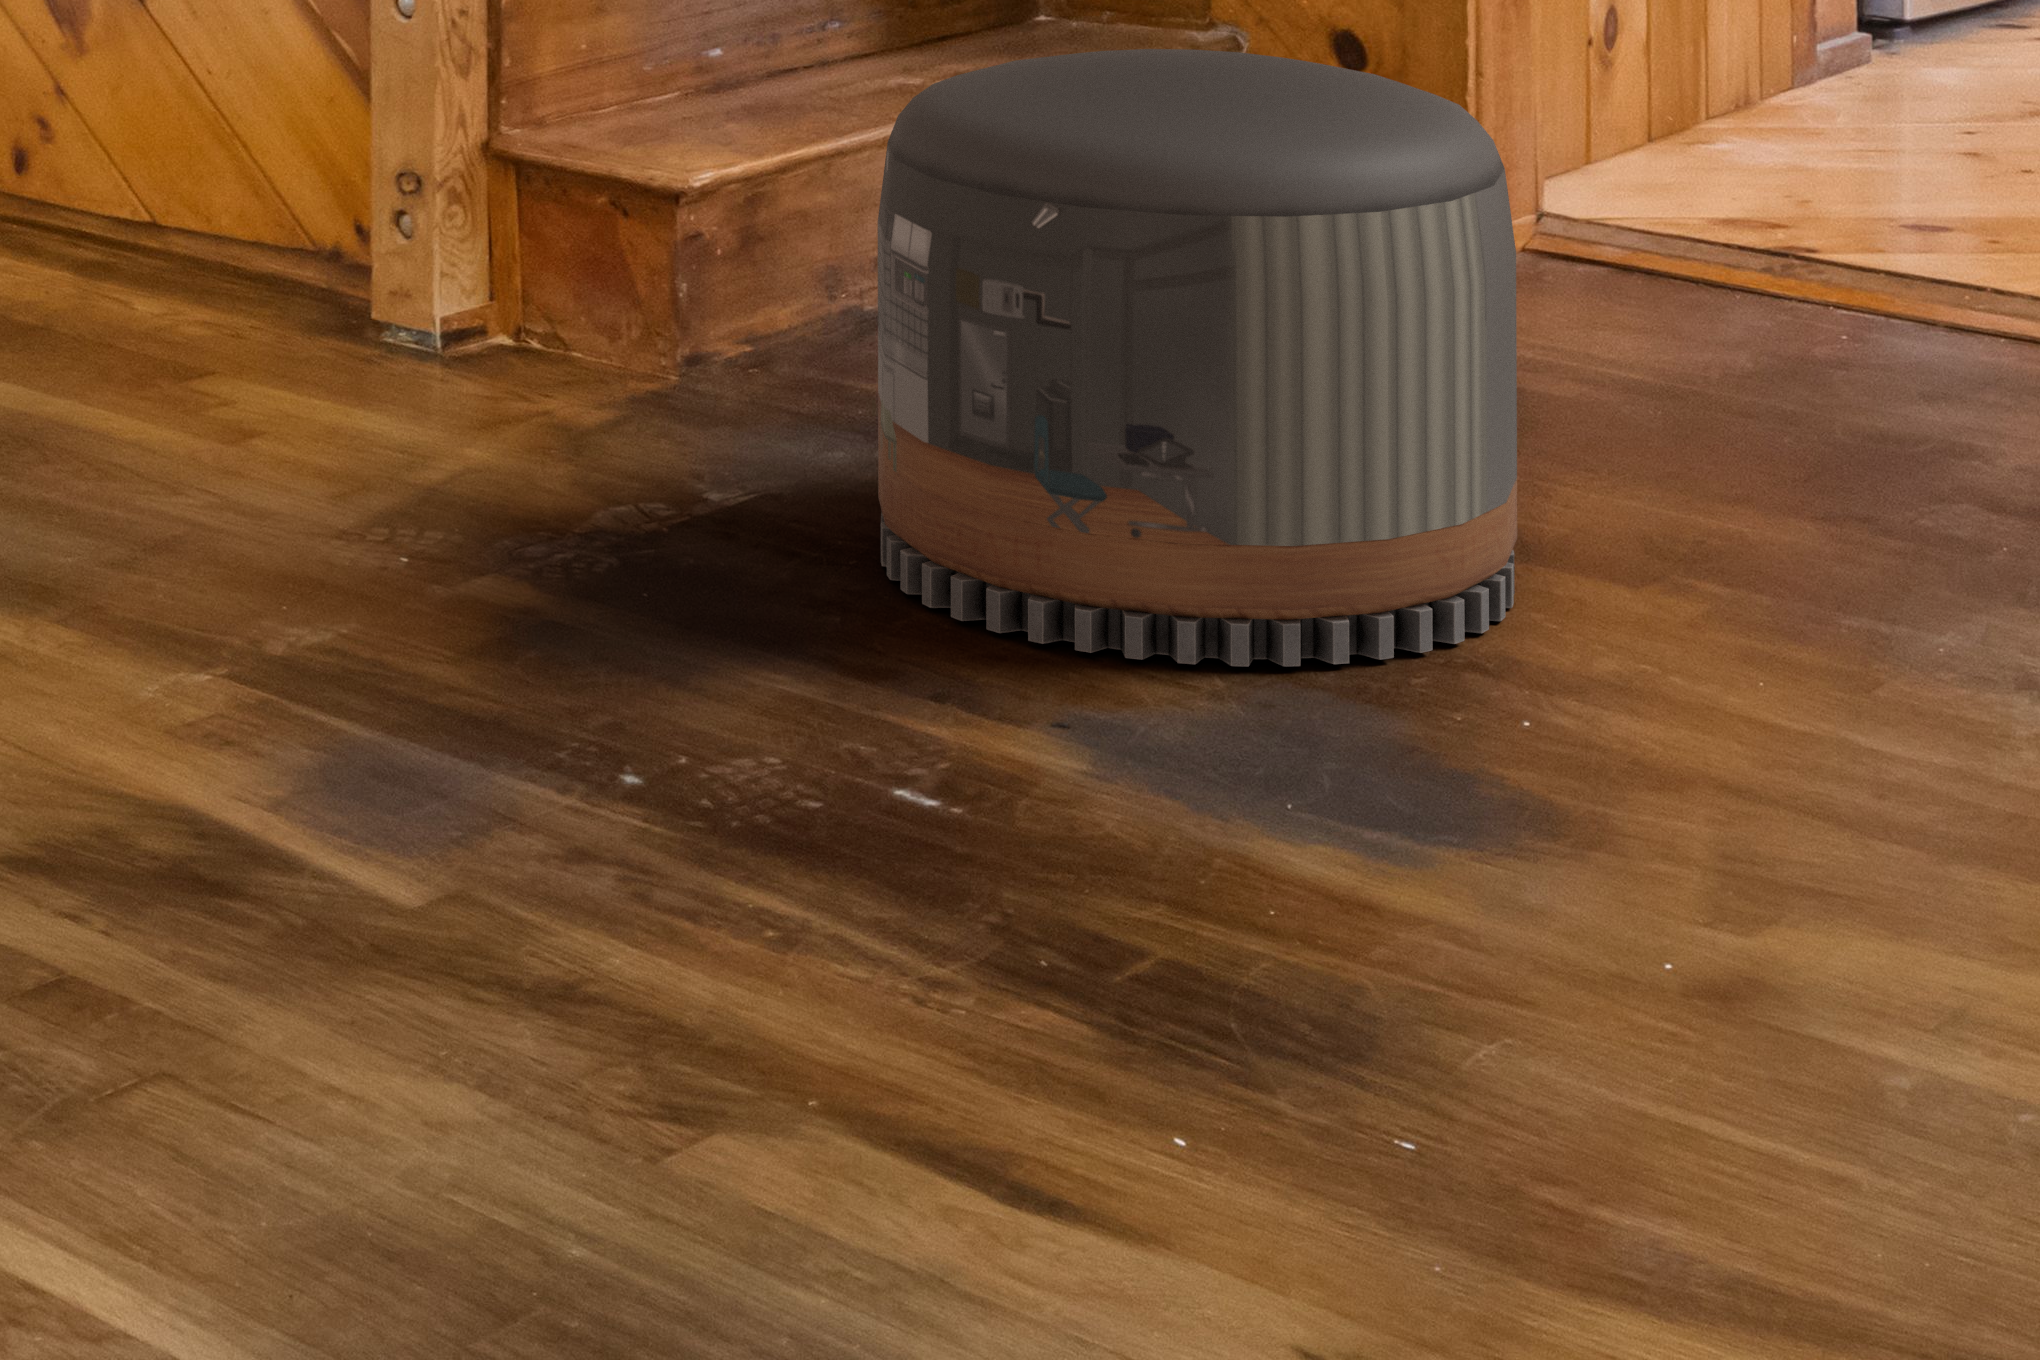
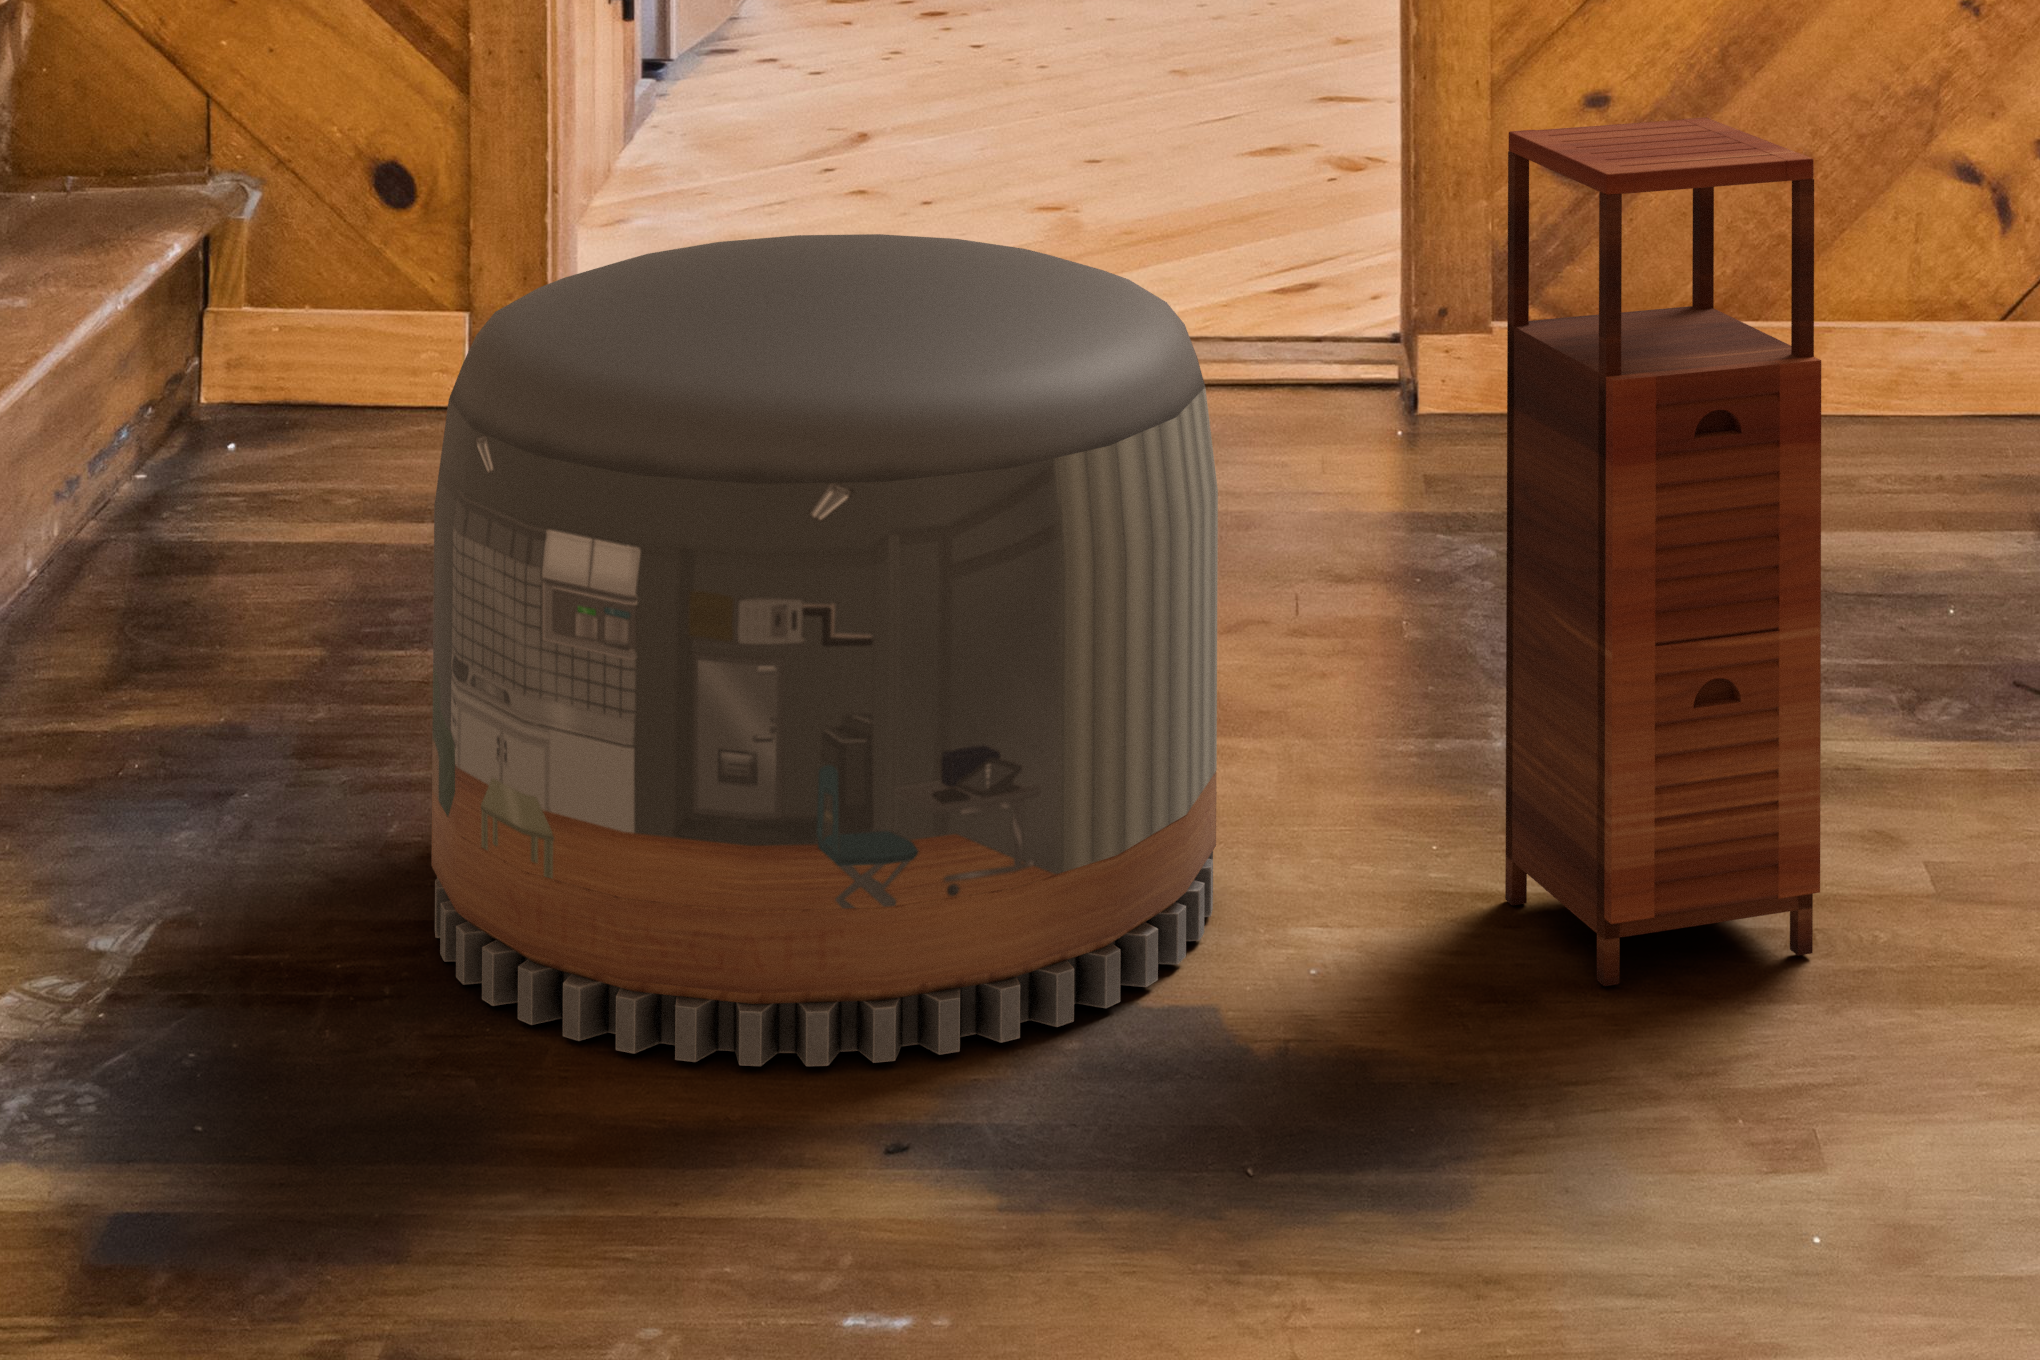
storage cabinet: none [1694,18,1930,782] -> present [1505,118,1821,986]

